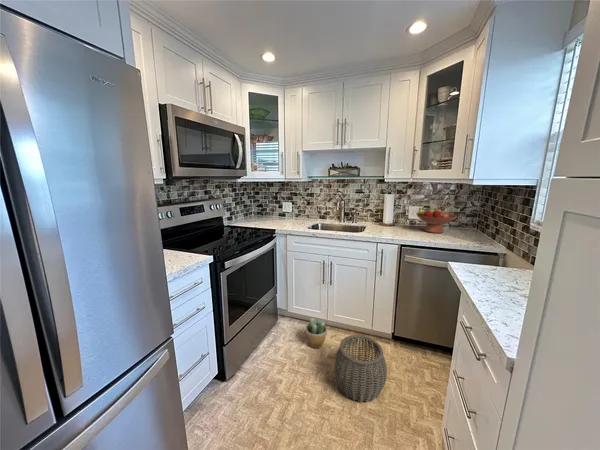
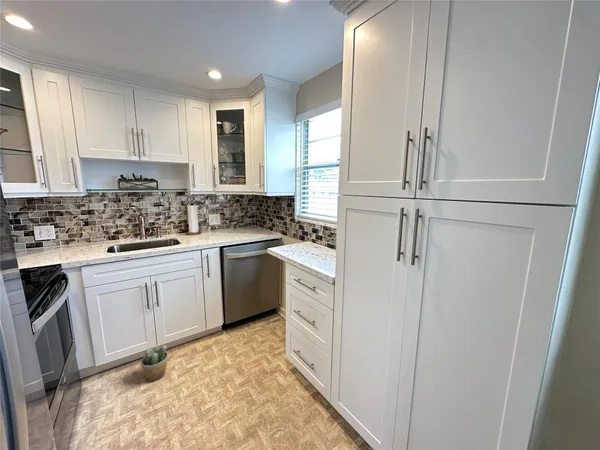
fruit bowl: present [416,208,456,233] -> none [219,214,248,233]
woven basket: present [334,335,387,402] -> none [196,331,244,391]

